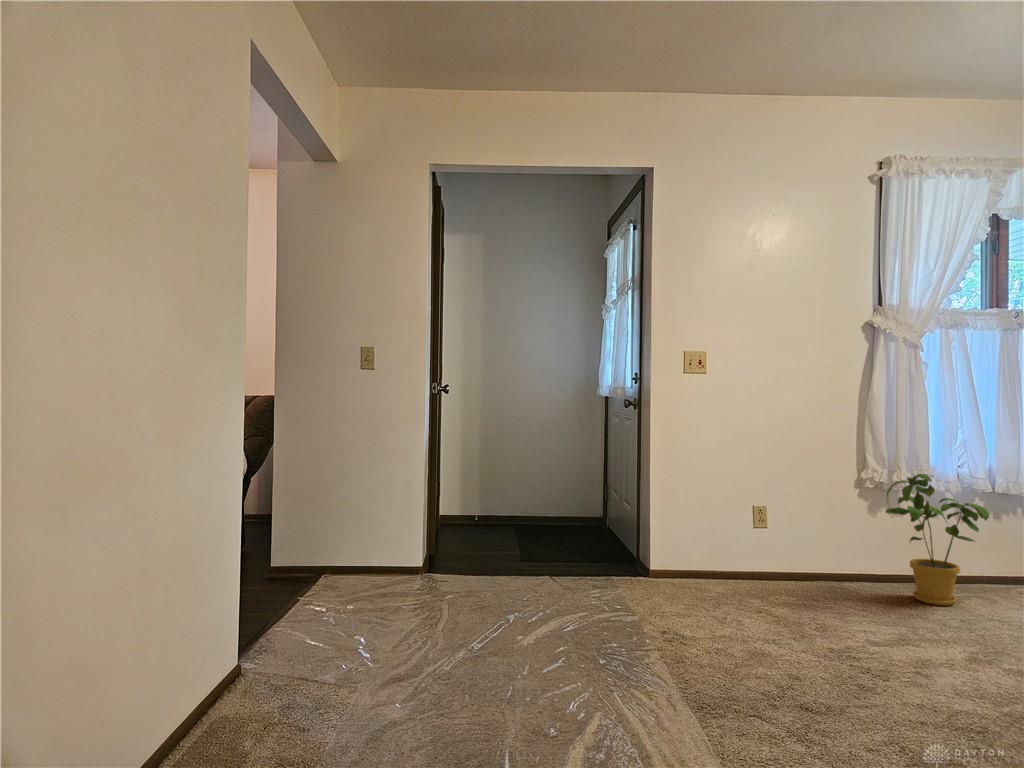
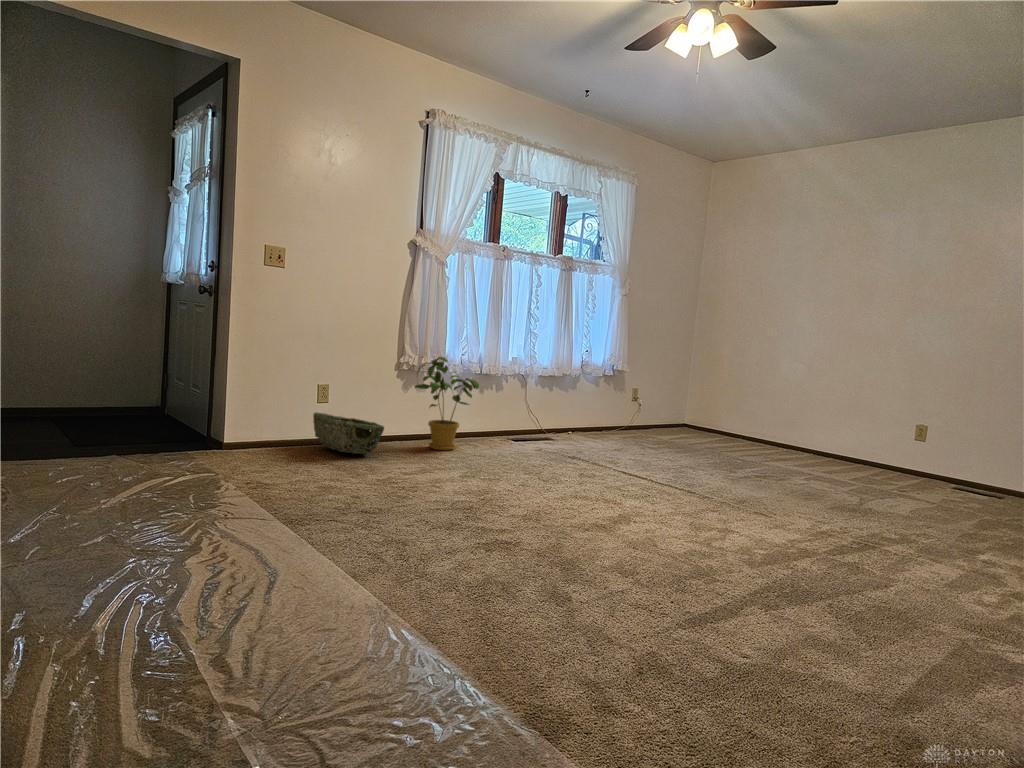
woven basket: none [749,541,842,602] -> present [313,413,384,454]

